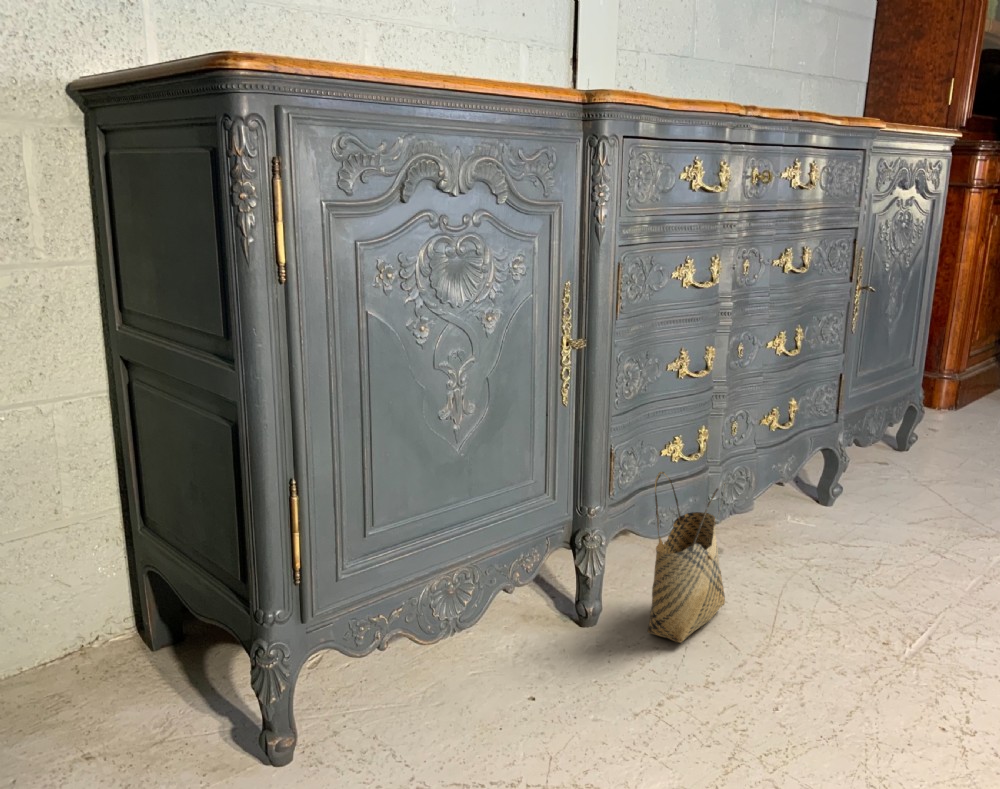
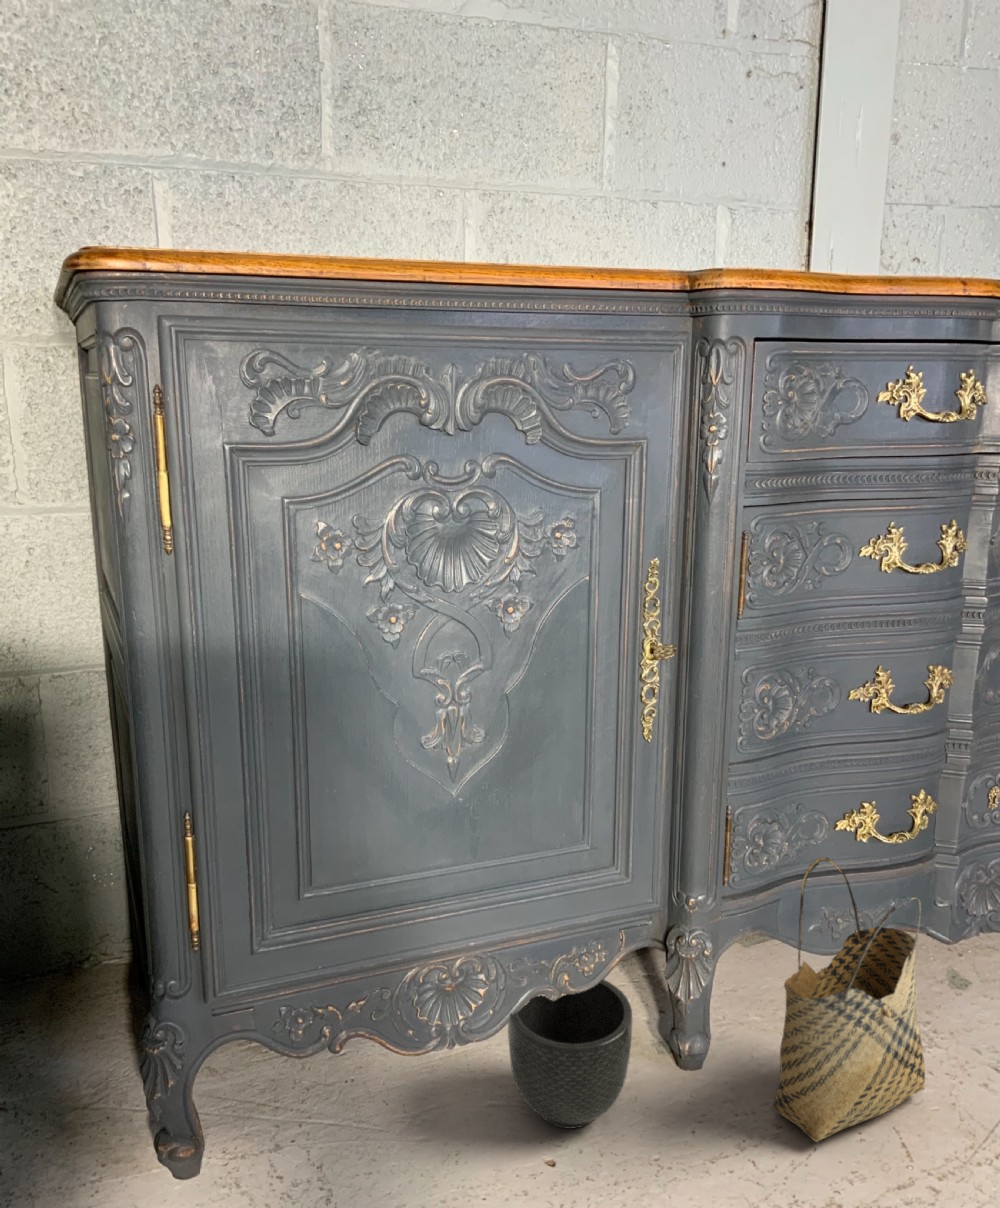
planter: none [485,572,568,672] -> present [508,979,633,1129]

